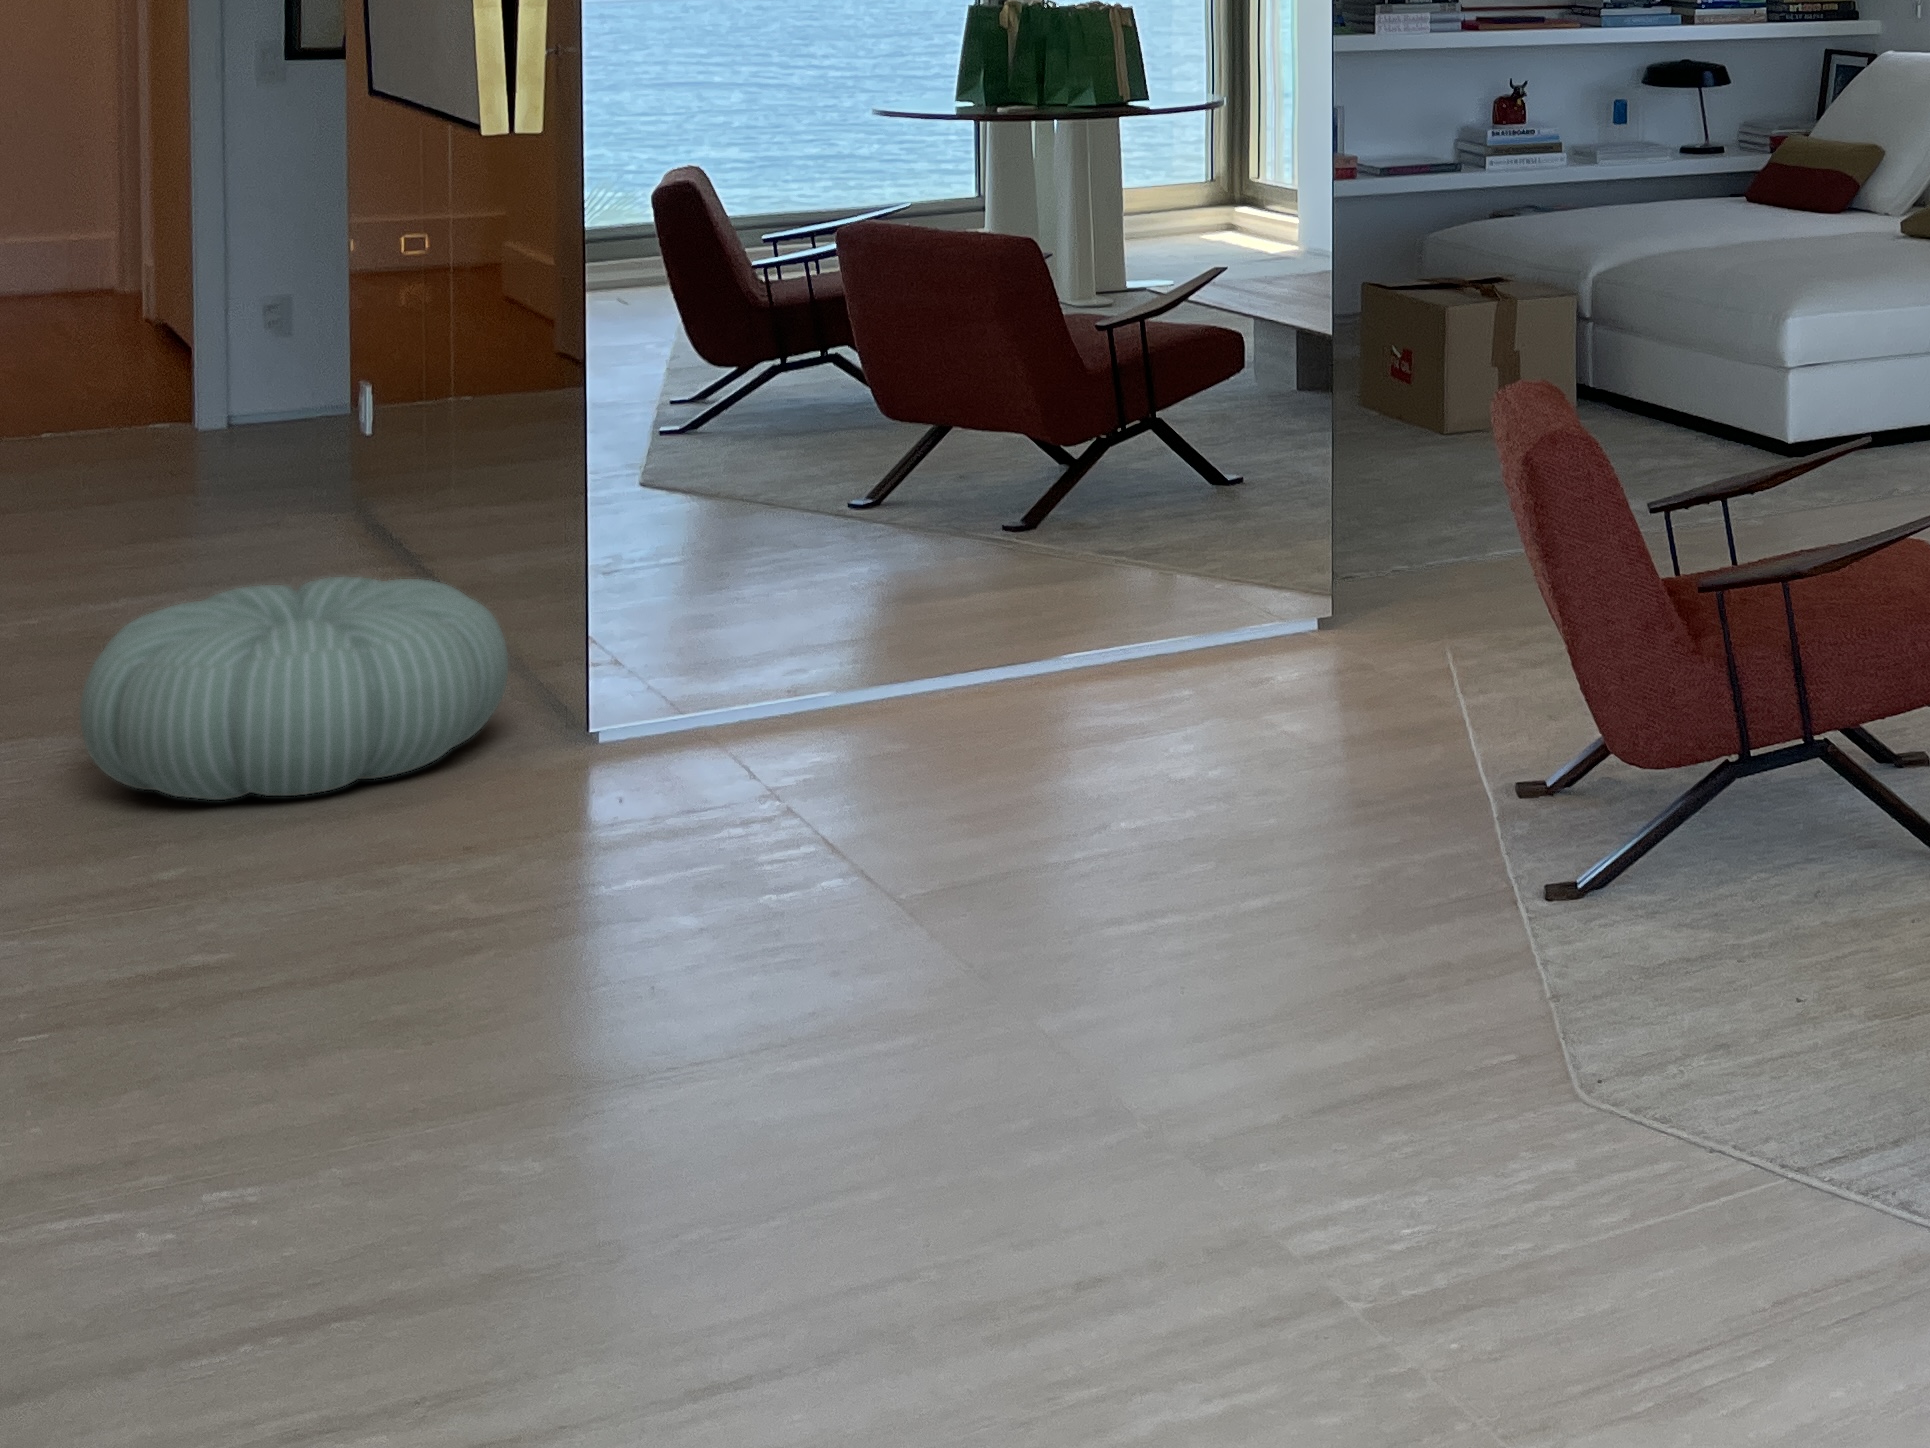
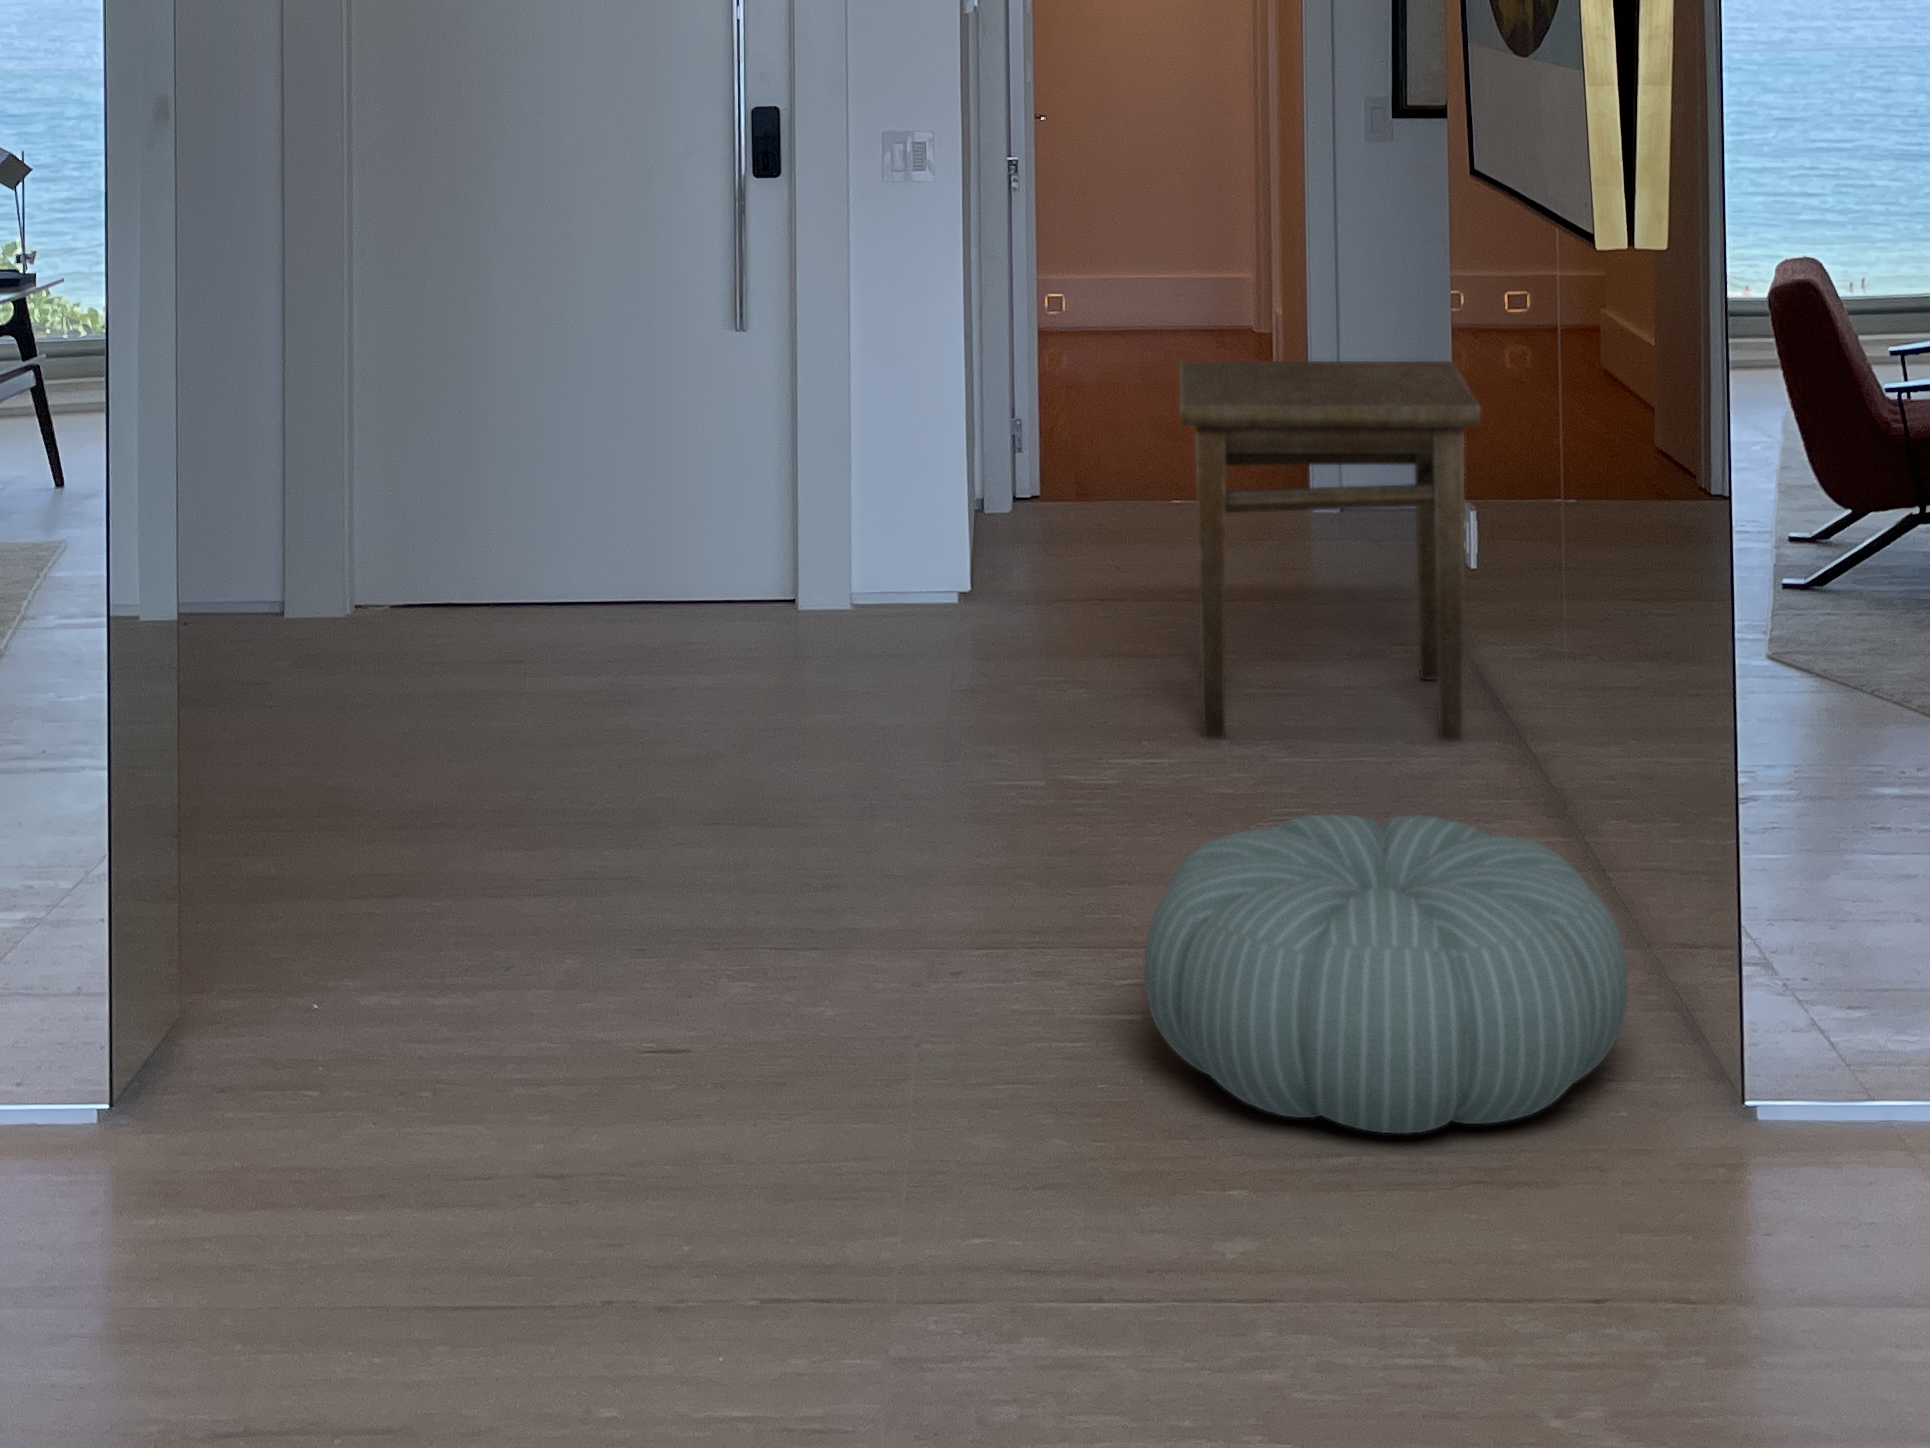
side table: none [72,258,382,600] -> present [1180,361,1480,741]

